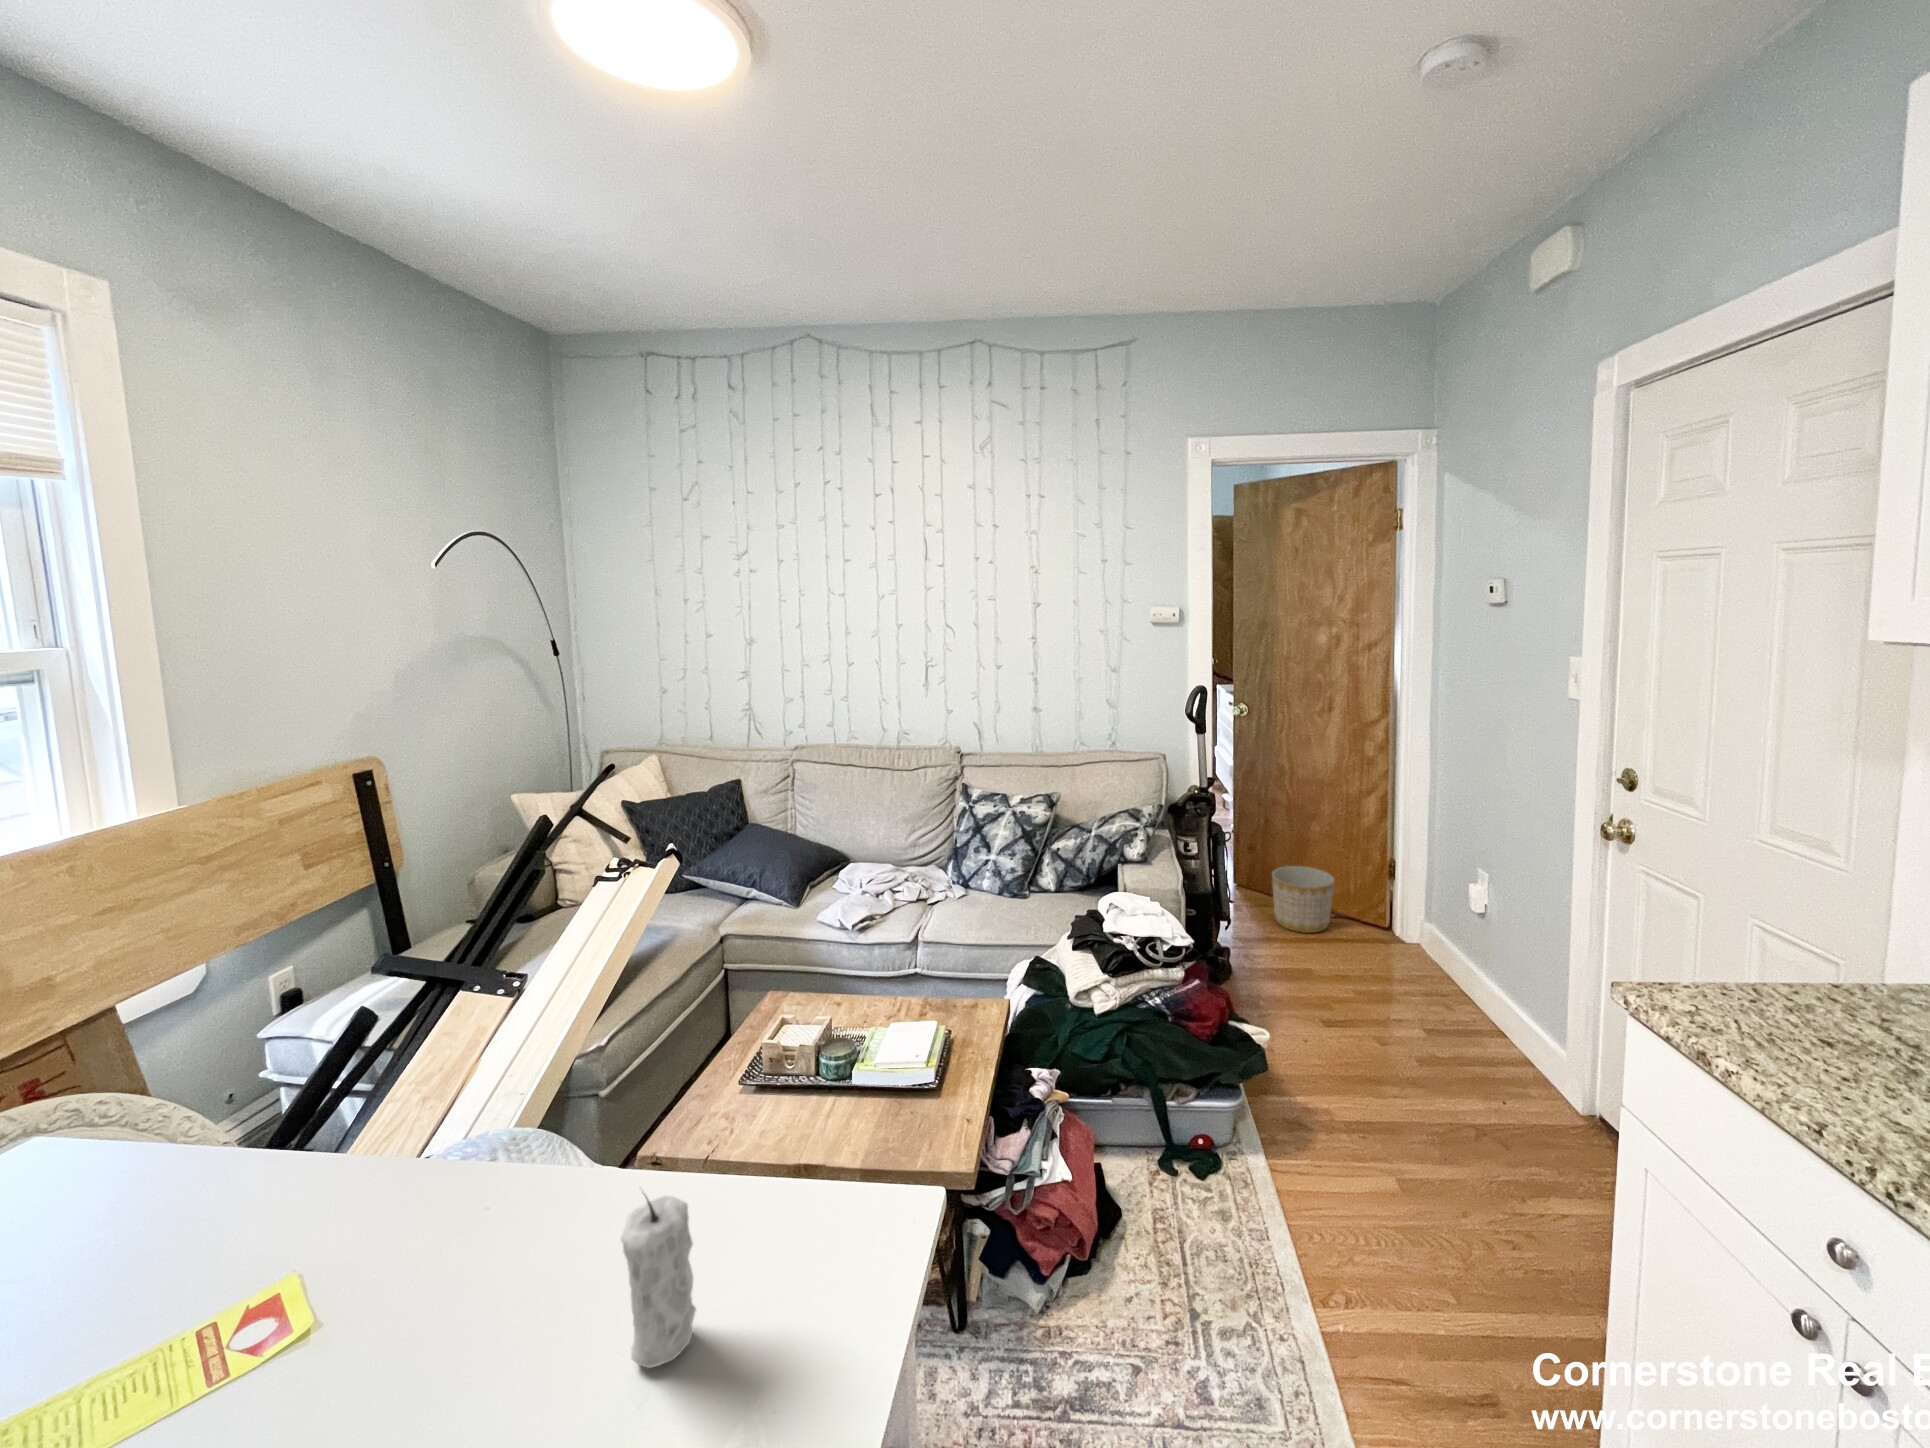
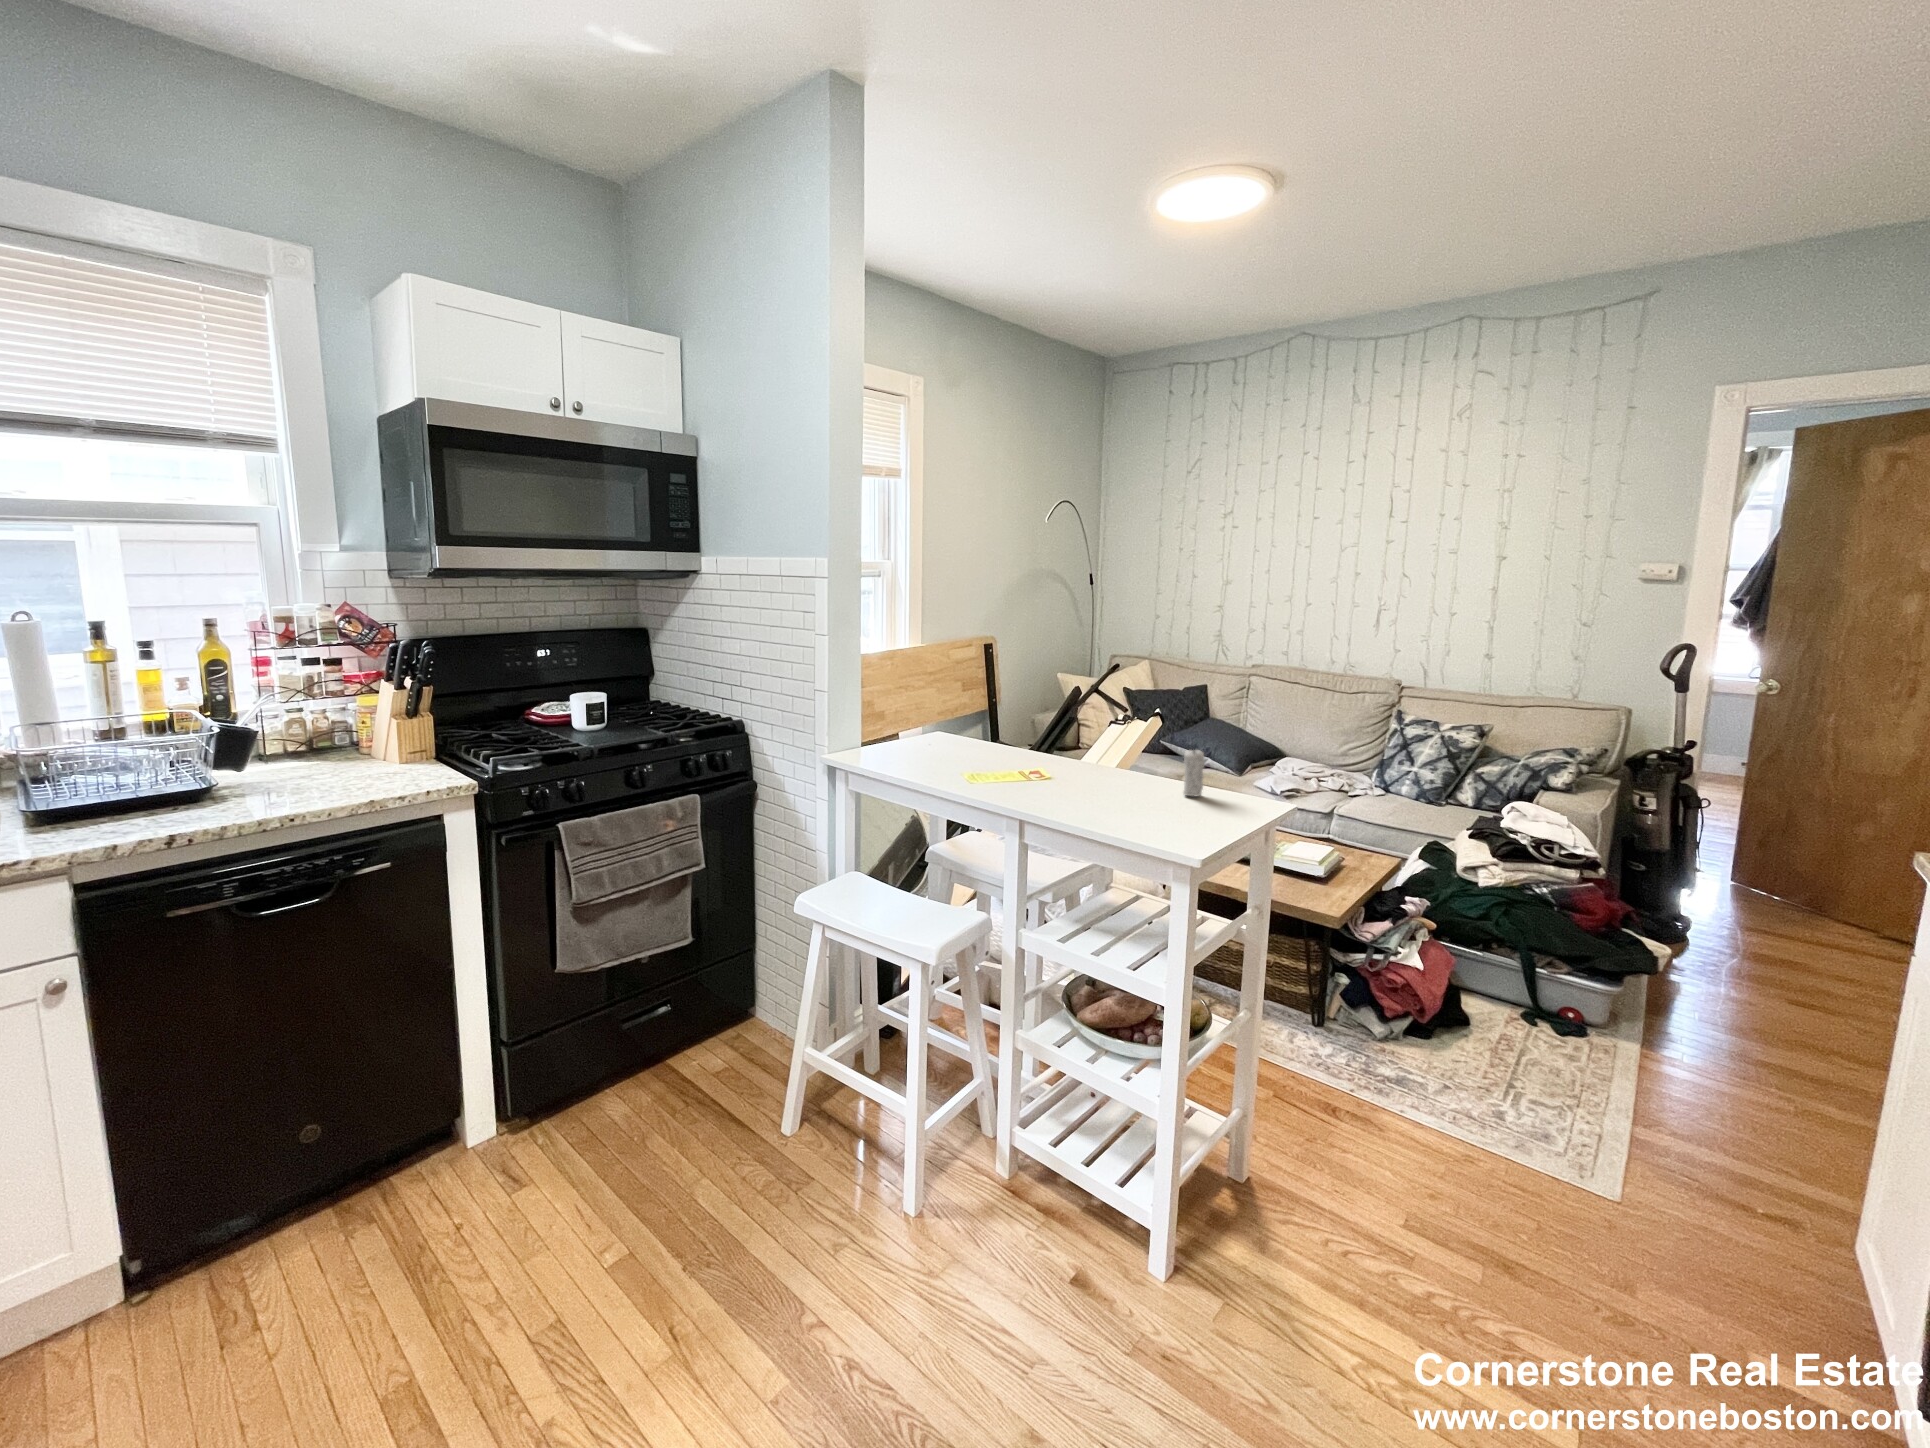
planter: present [1272,866,1334,933] -> none [1789,860,1894,938]

